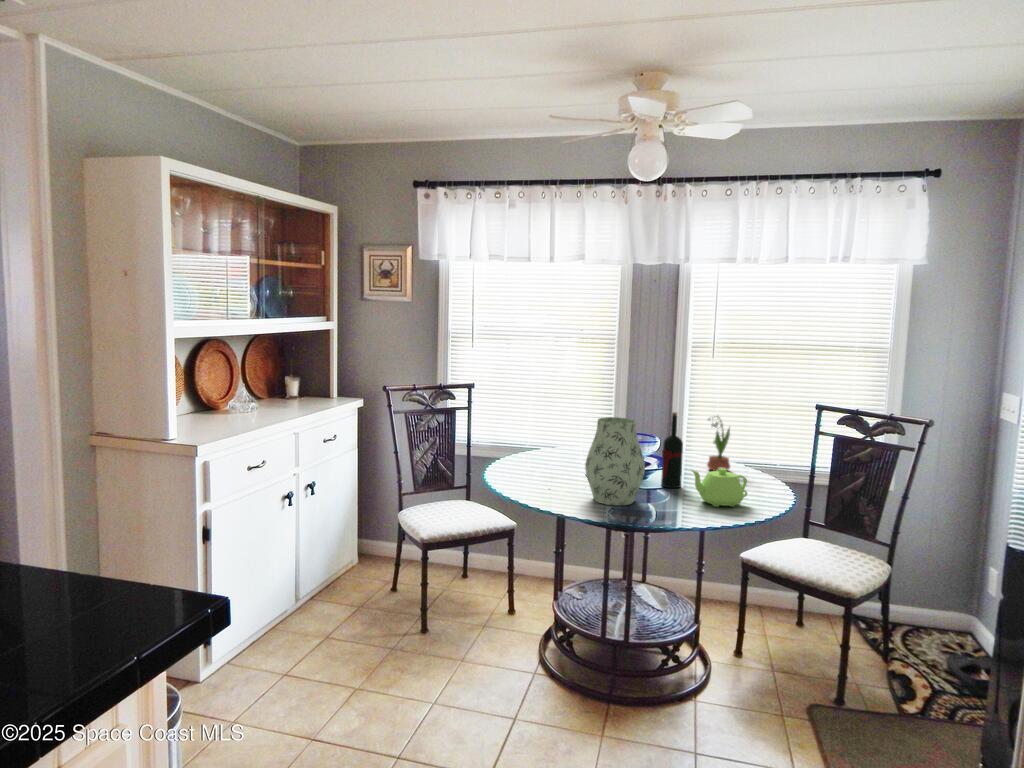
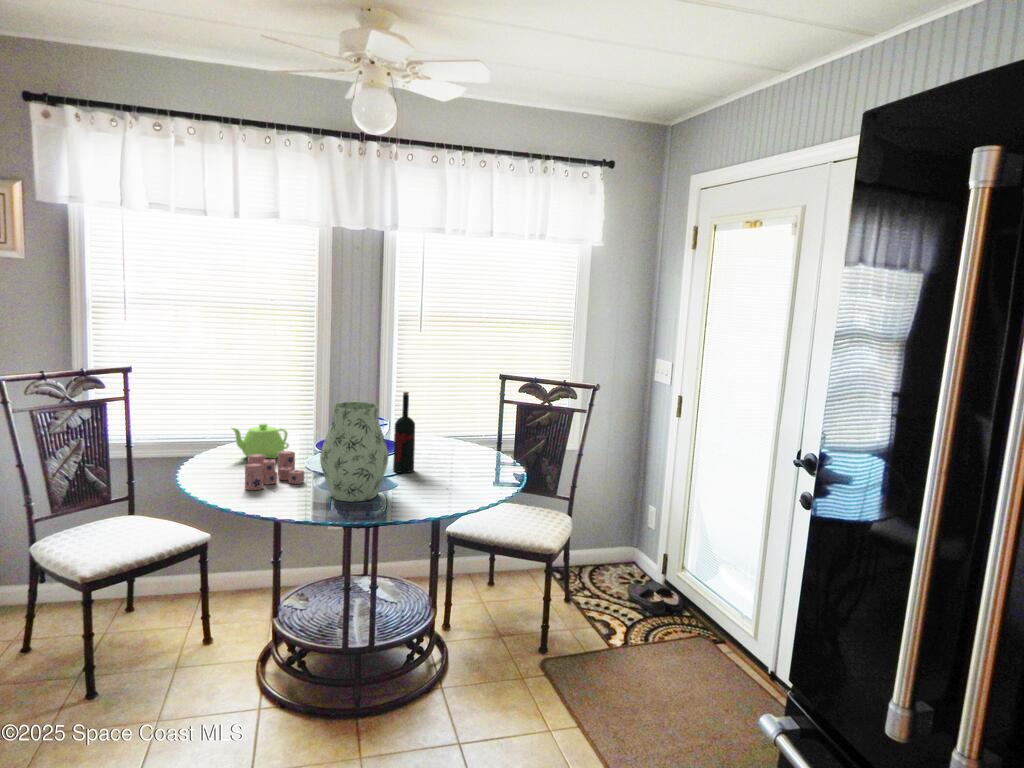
potted flower: present [707,416,730,471] -> none [425,390,450,449]
candle: none [529,458,579,487] -> present [245,451,304,490]
teapot: present [692,468,747,507] -> present [232,424,289,459]

